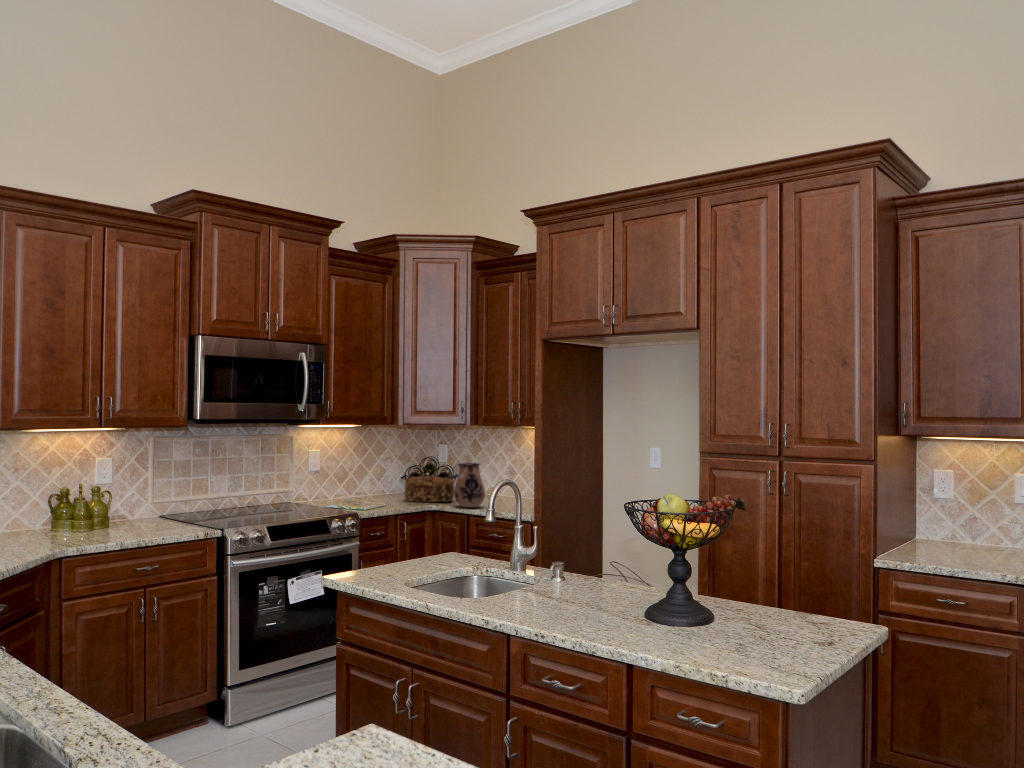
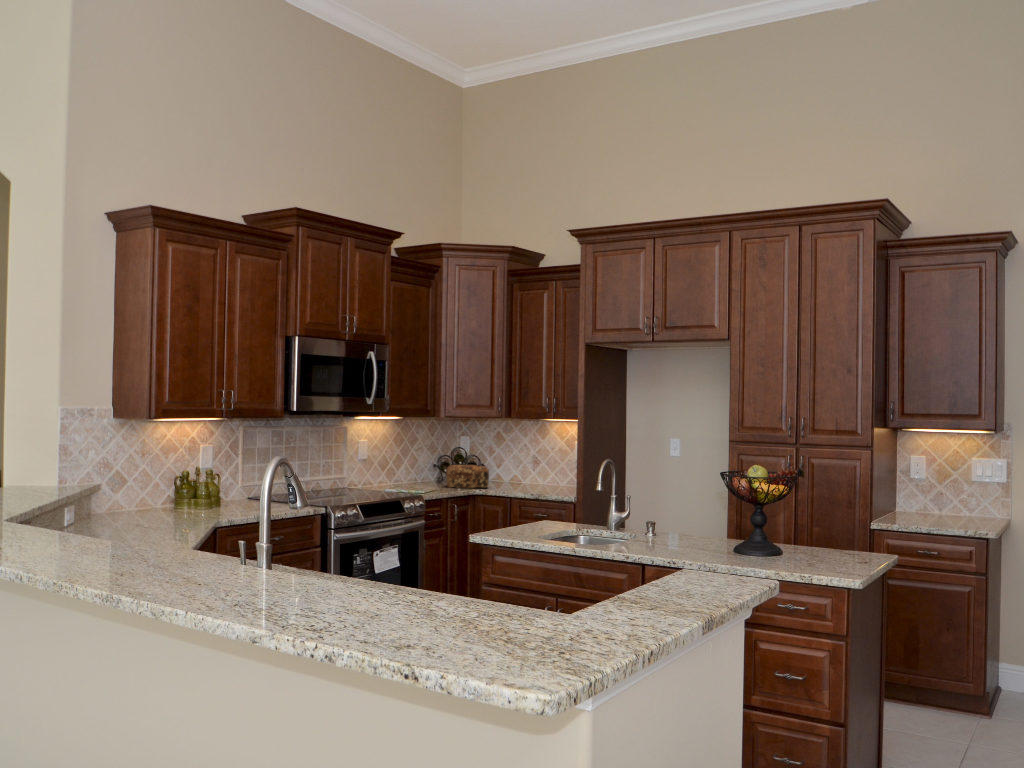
ceramic pitcher: present [455,463,485,508] -> none [496,452,523,492]

